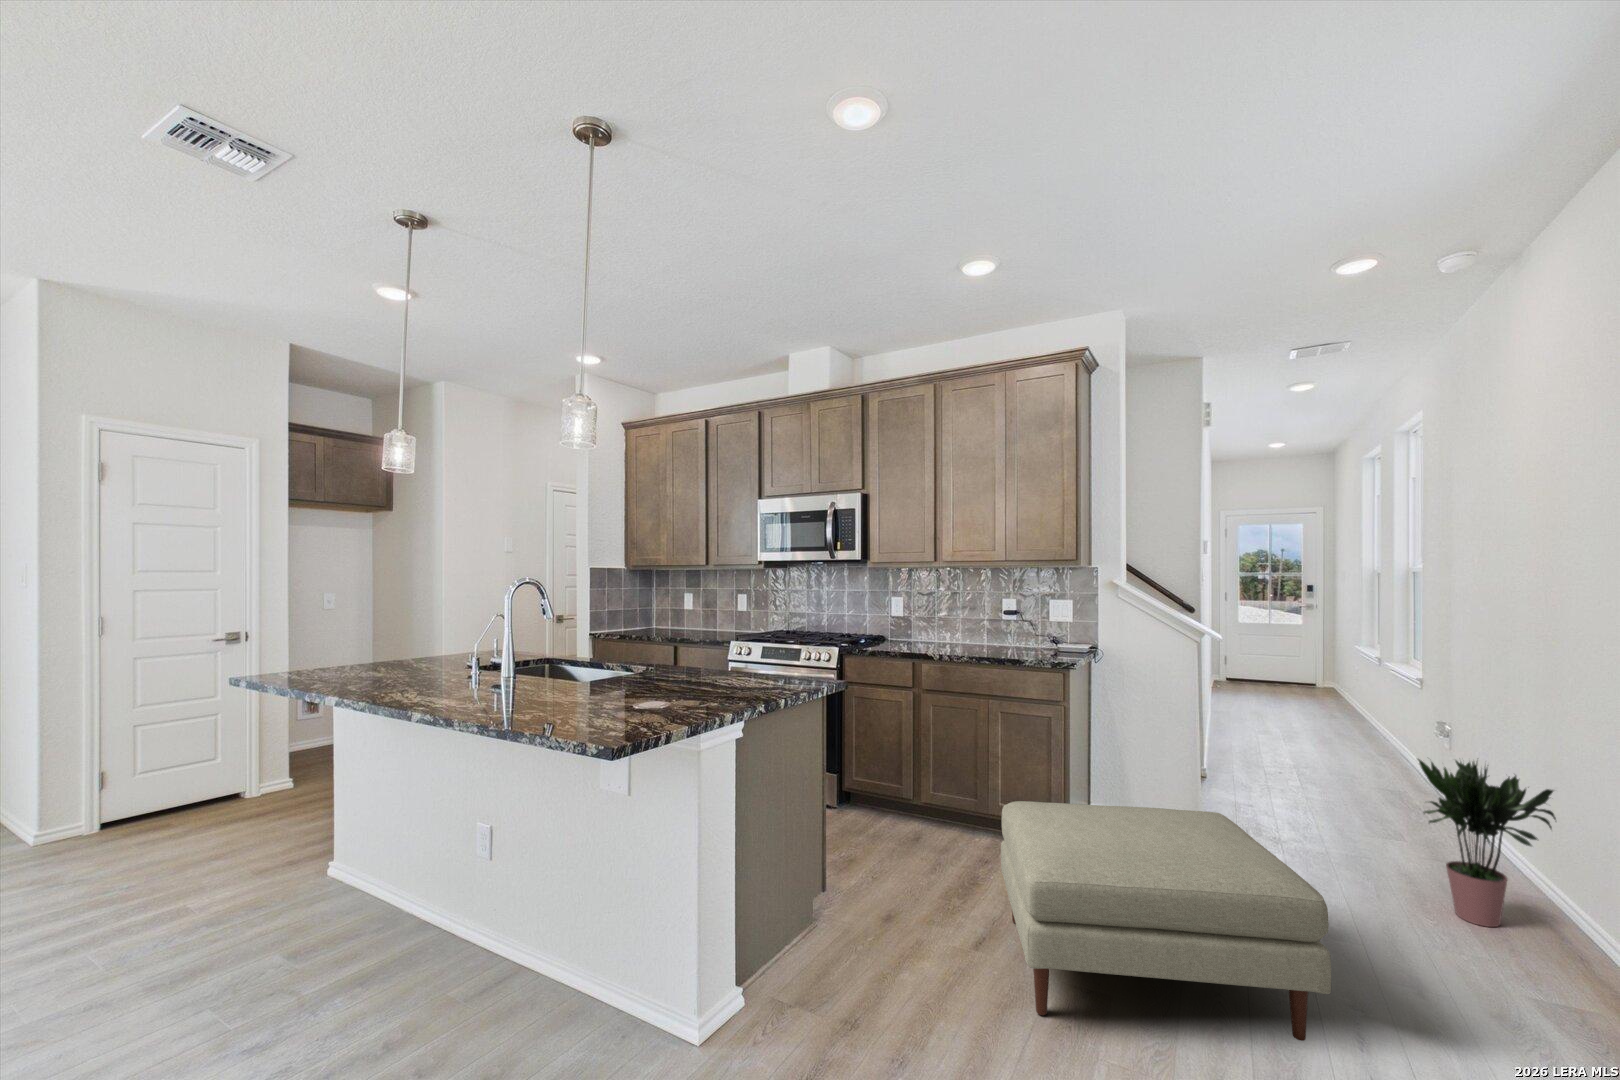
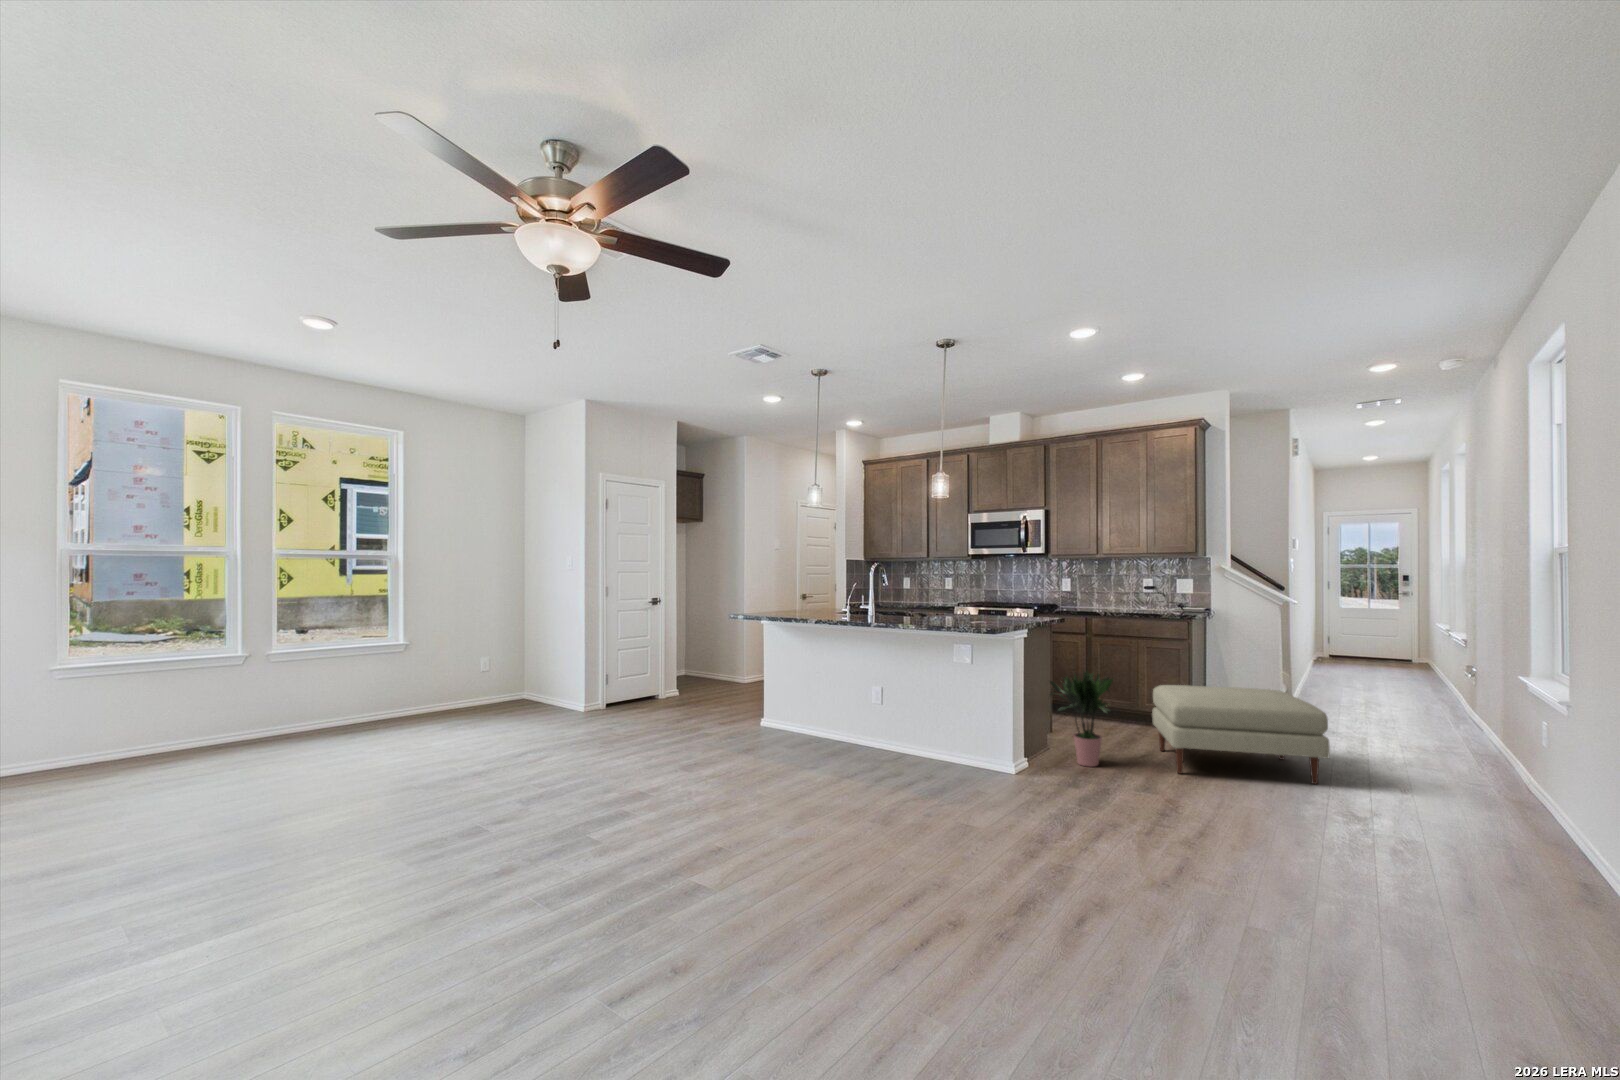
potted plant: present [1418,759,1556,927] -> present [1050,671,1113,767]

